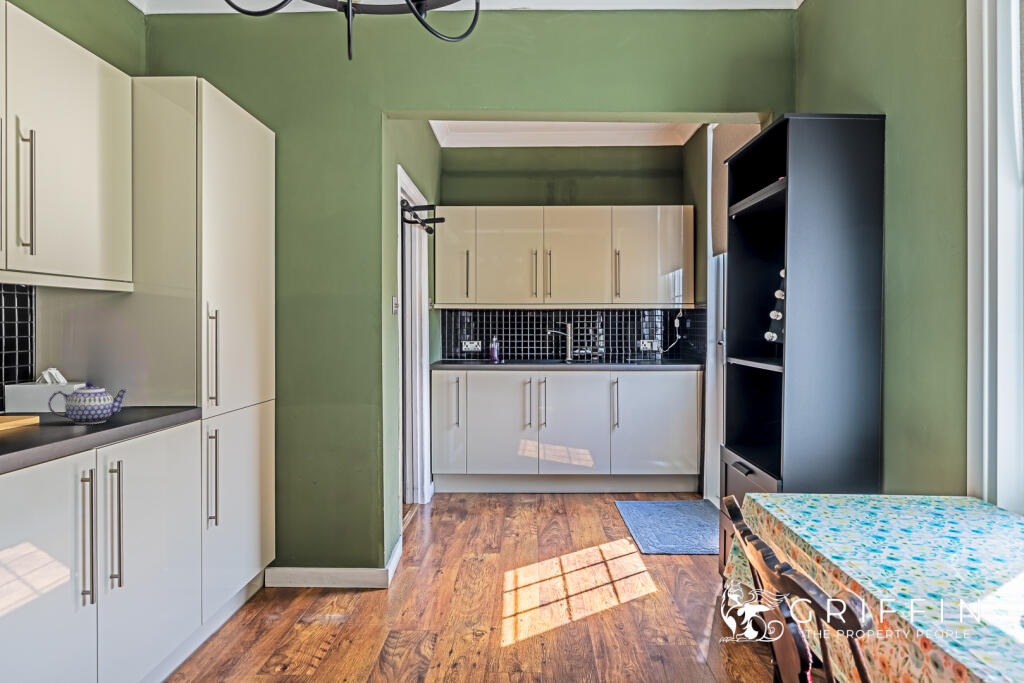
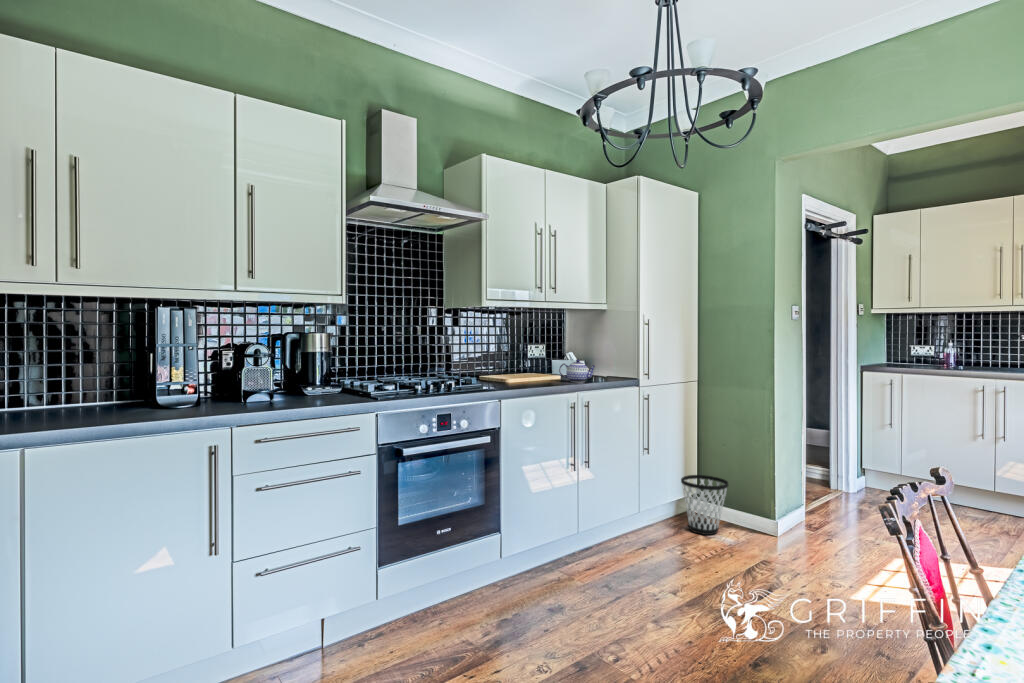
wastebasket: none [260,532,328,621] -> present [681,475,728,535]

